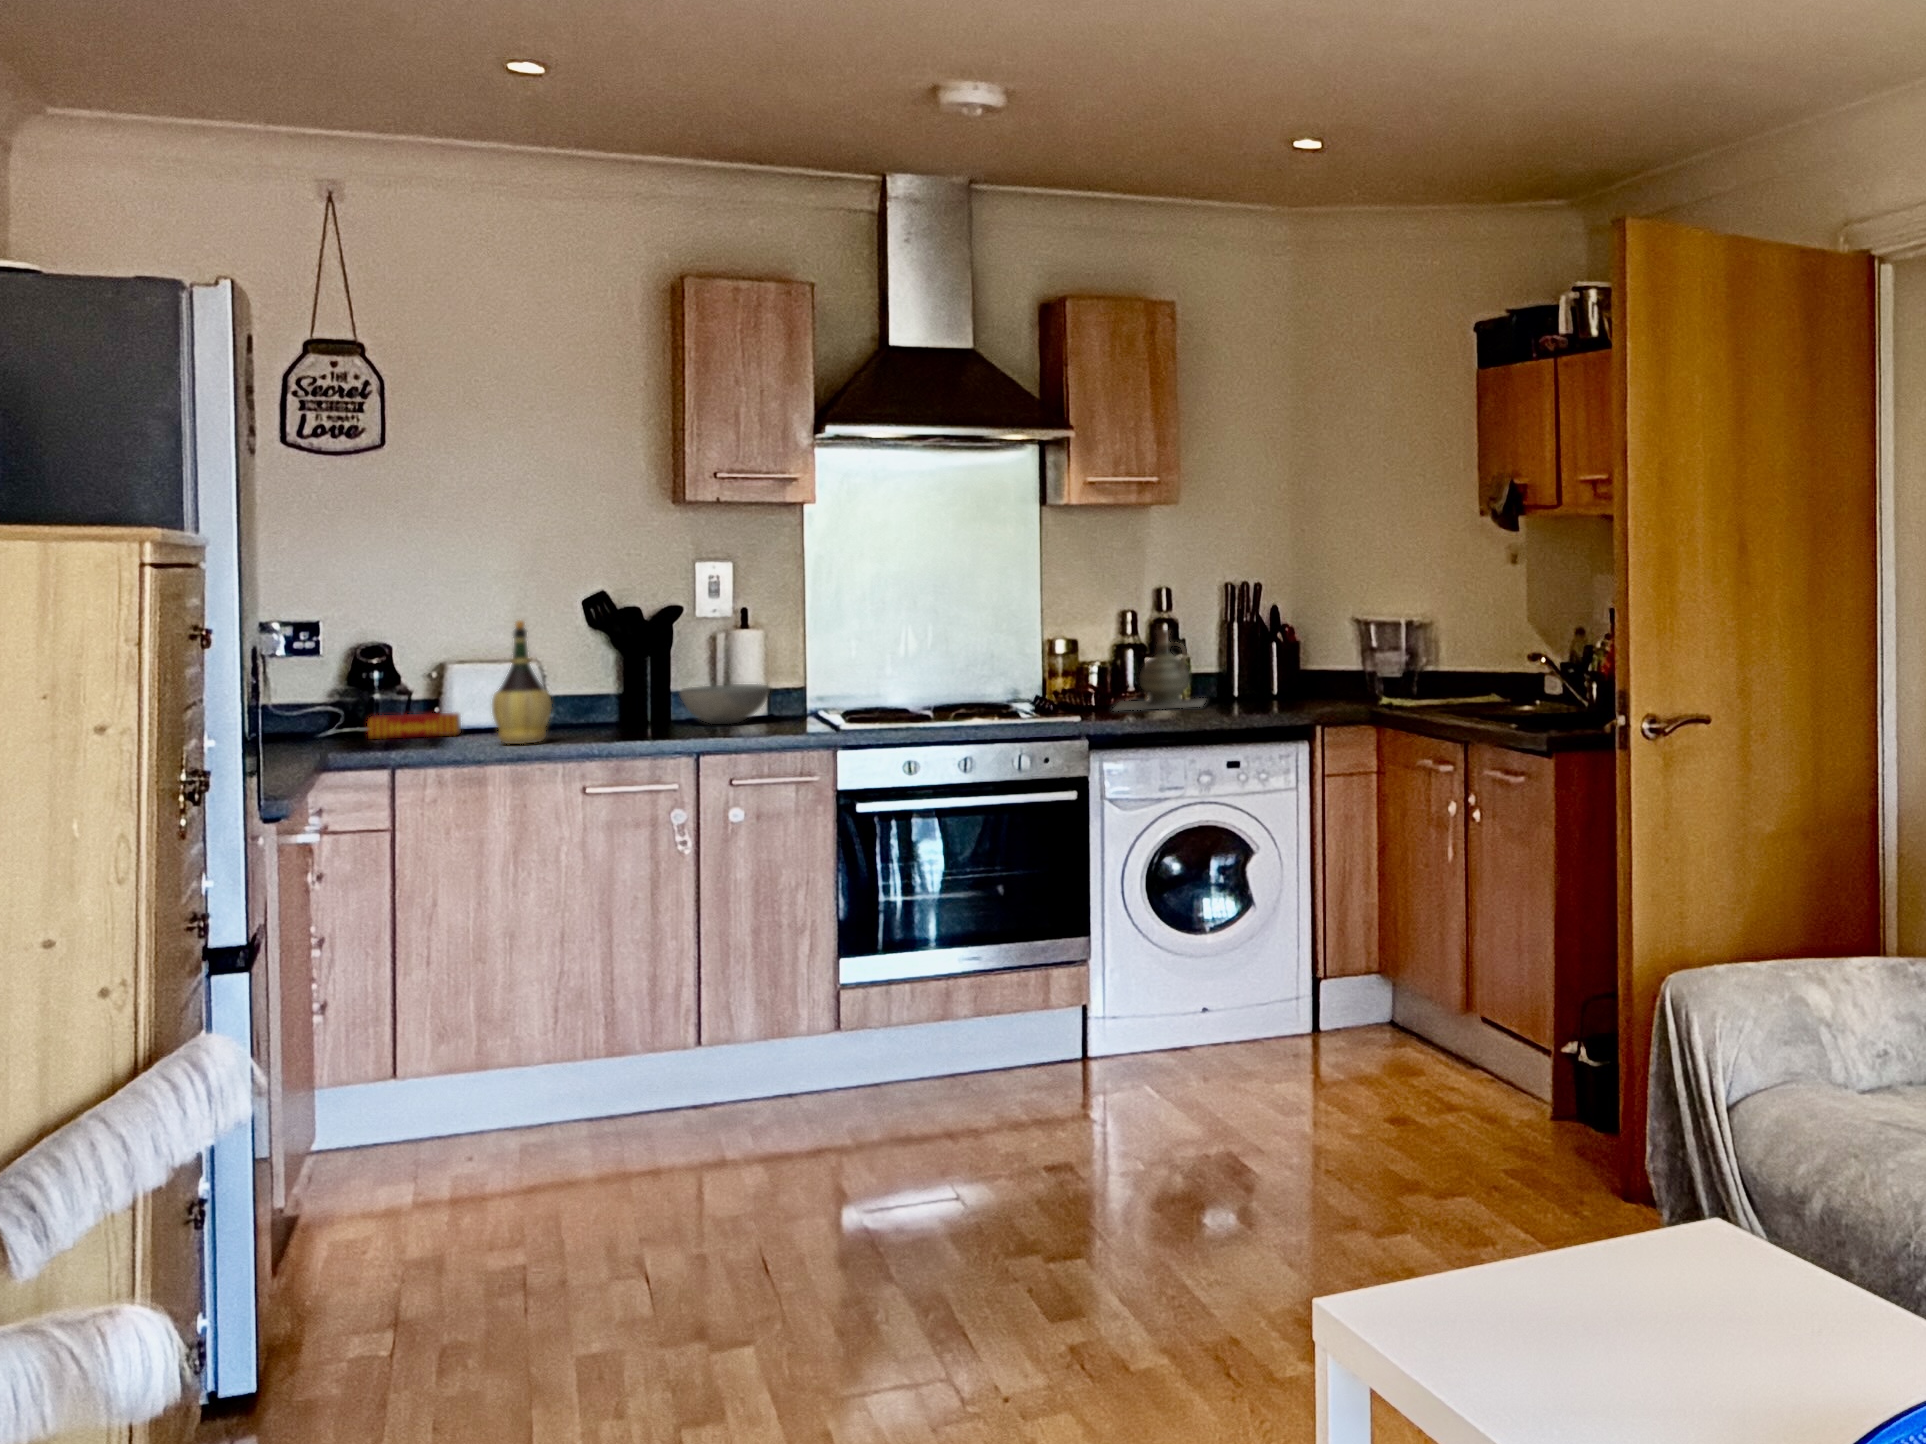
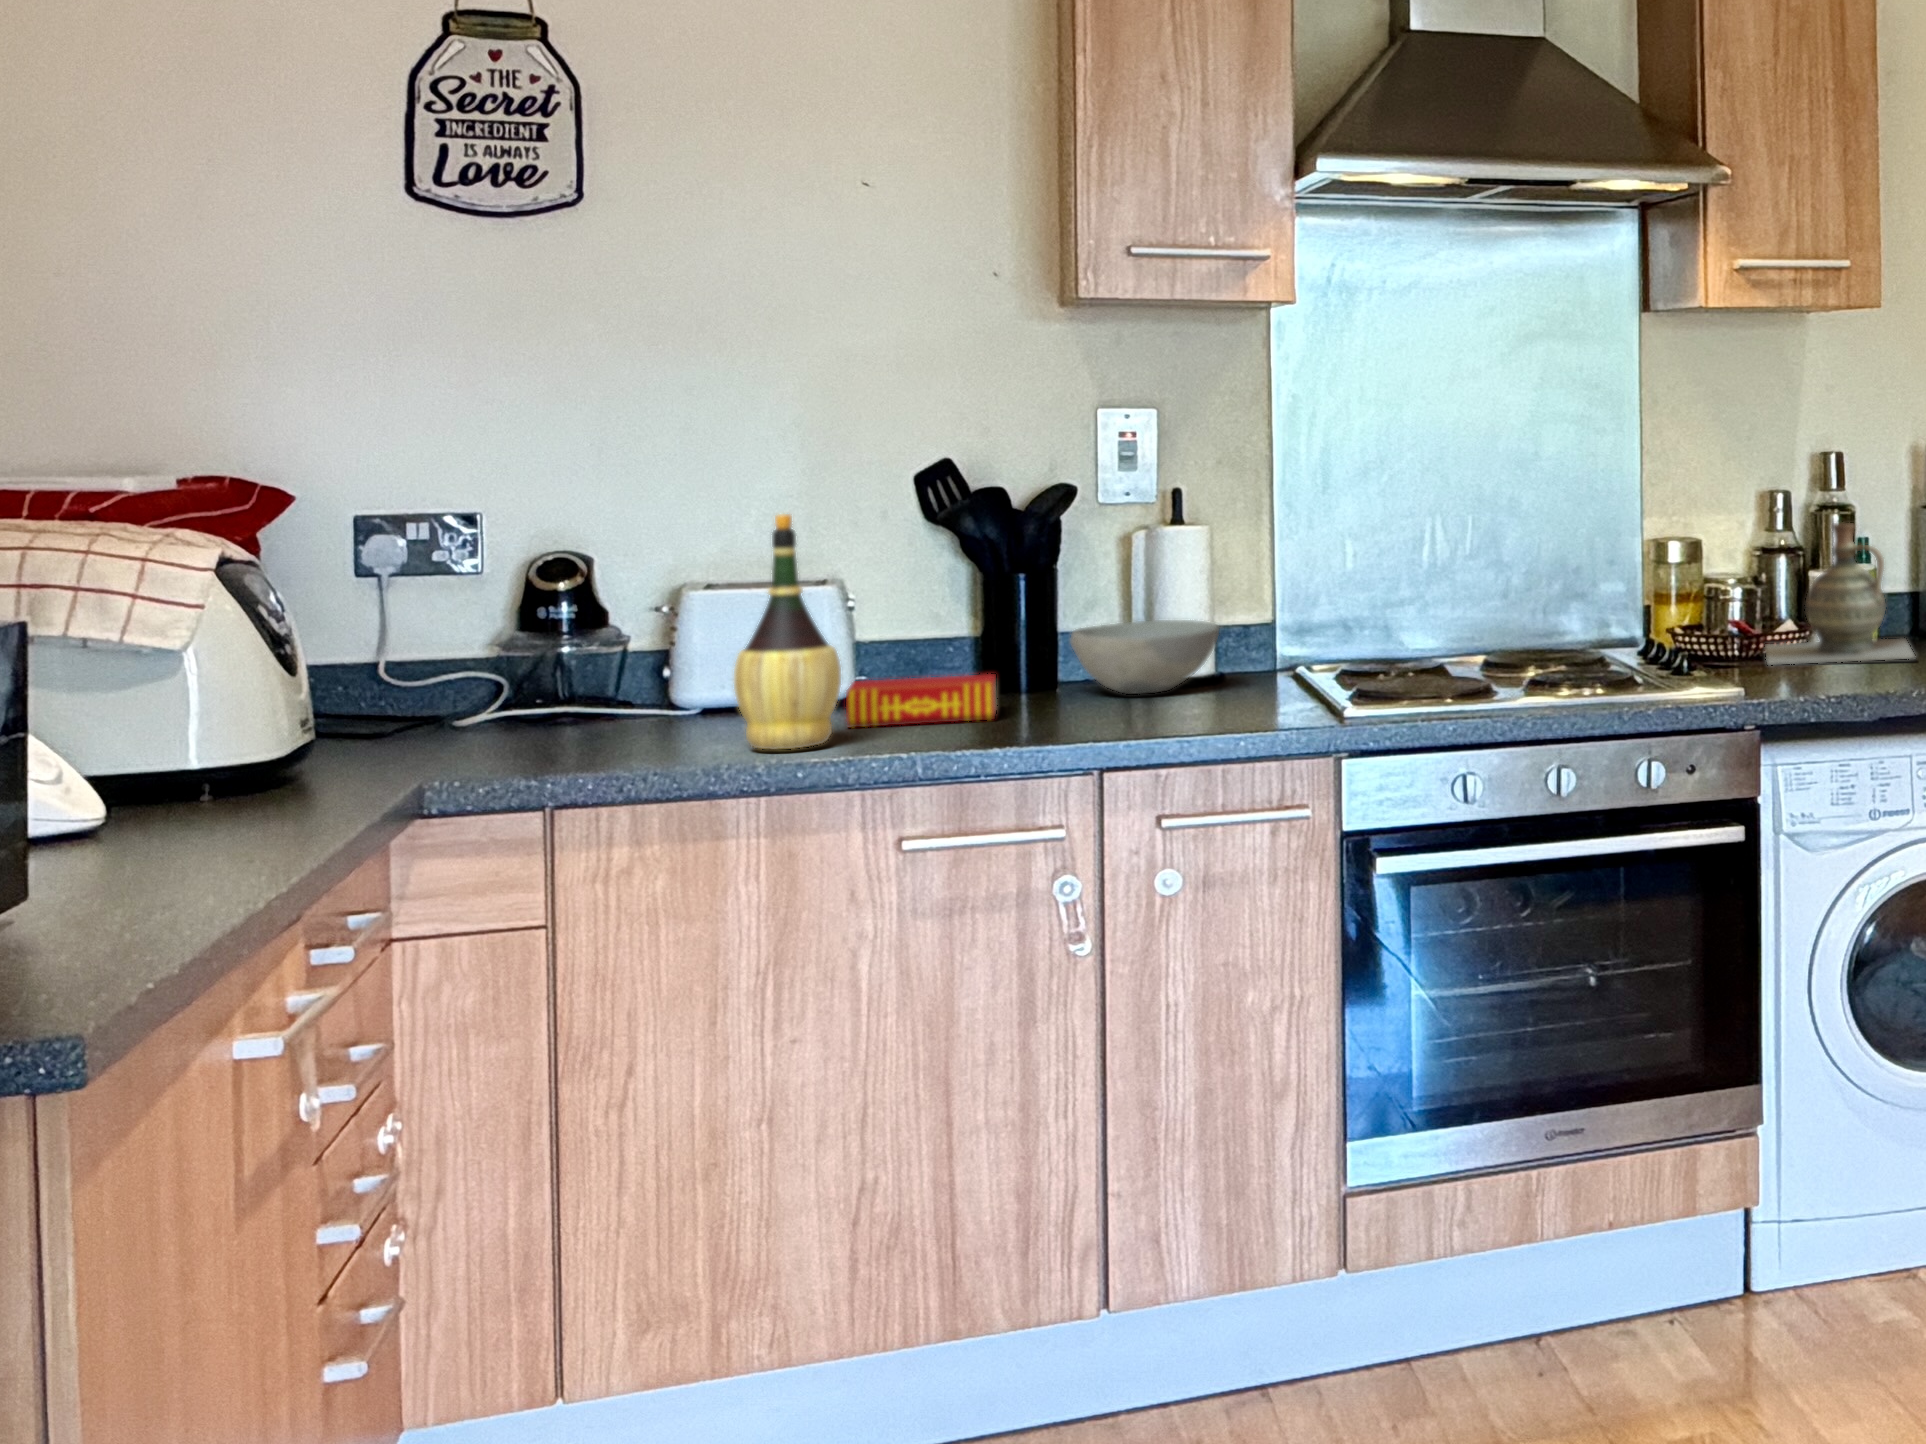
book: present [367,712,461,739] -> present [846,674,997,728]

